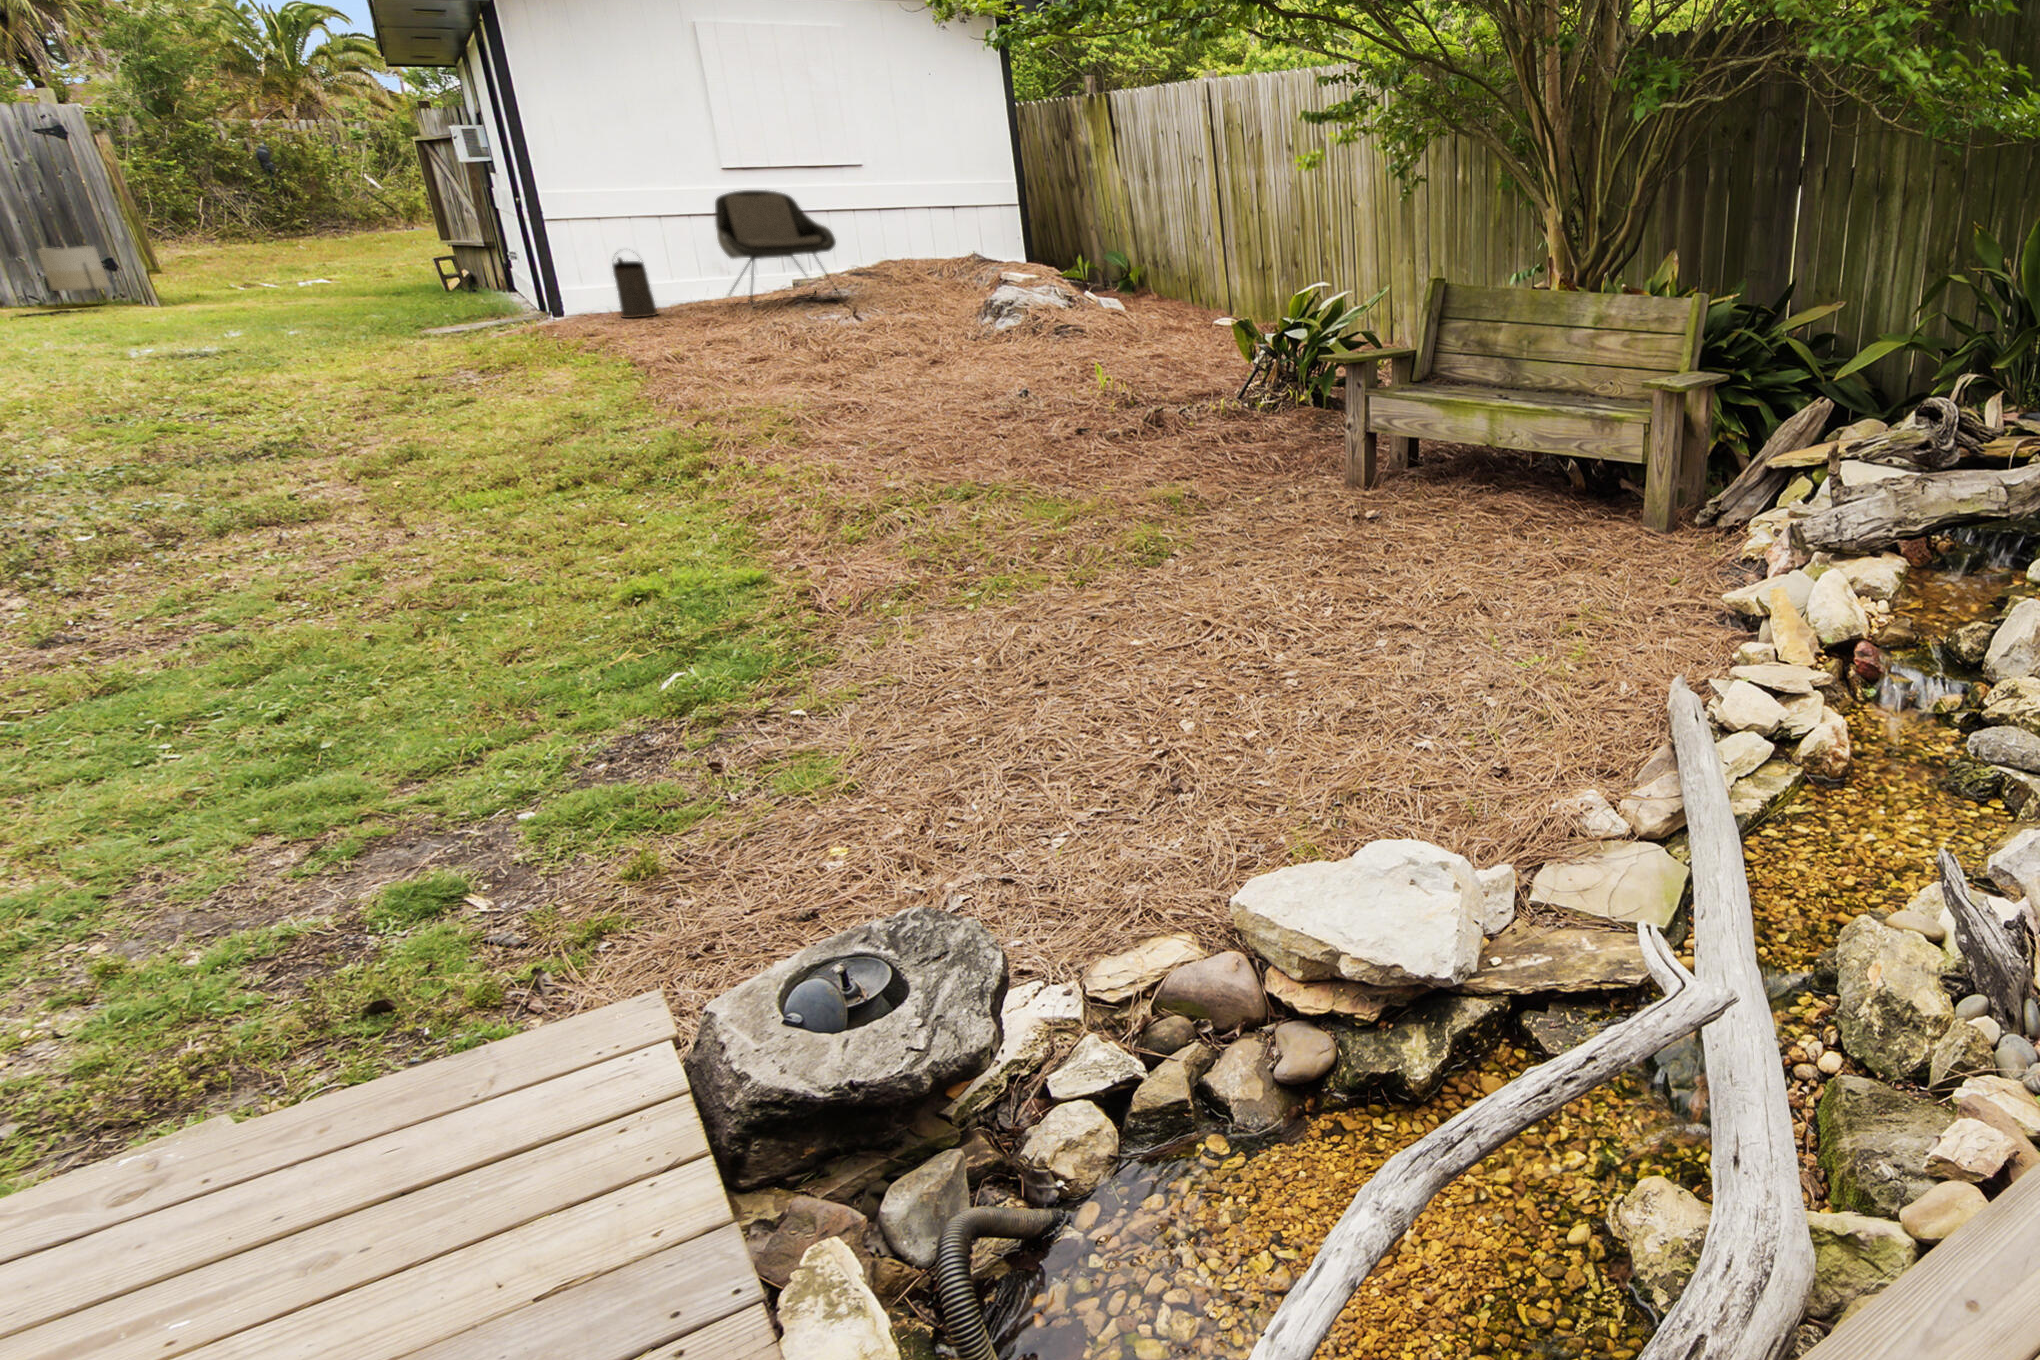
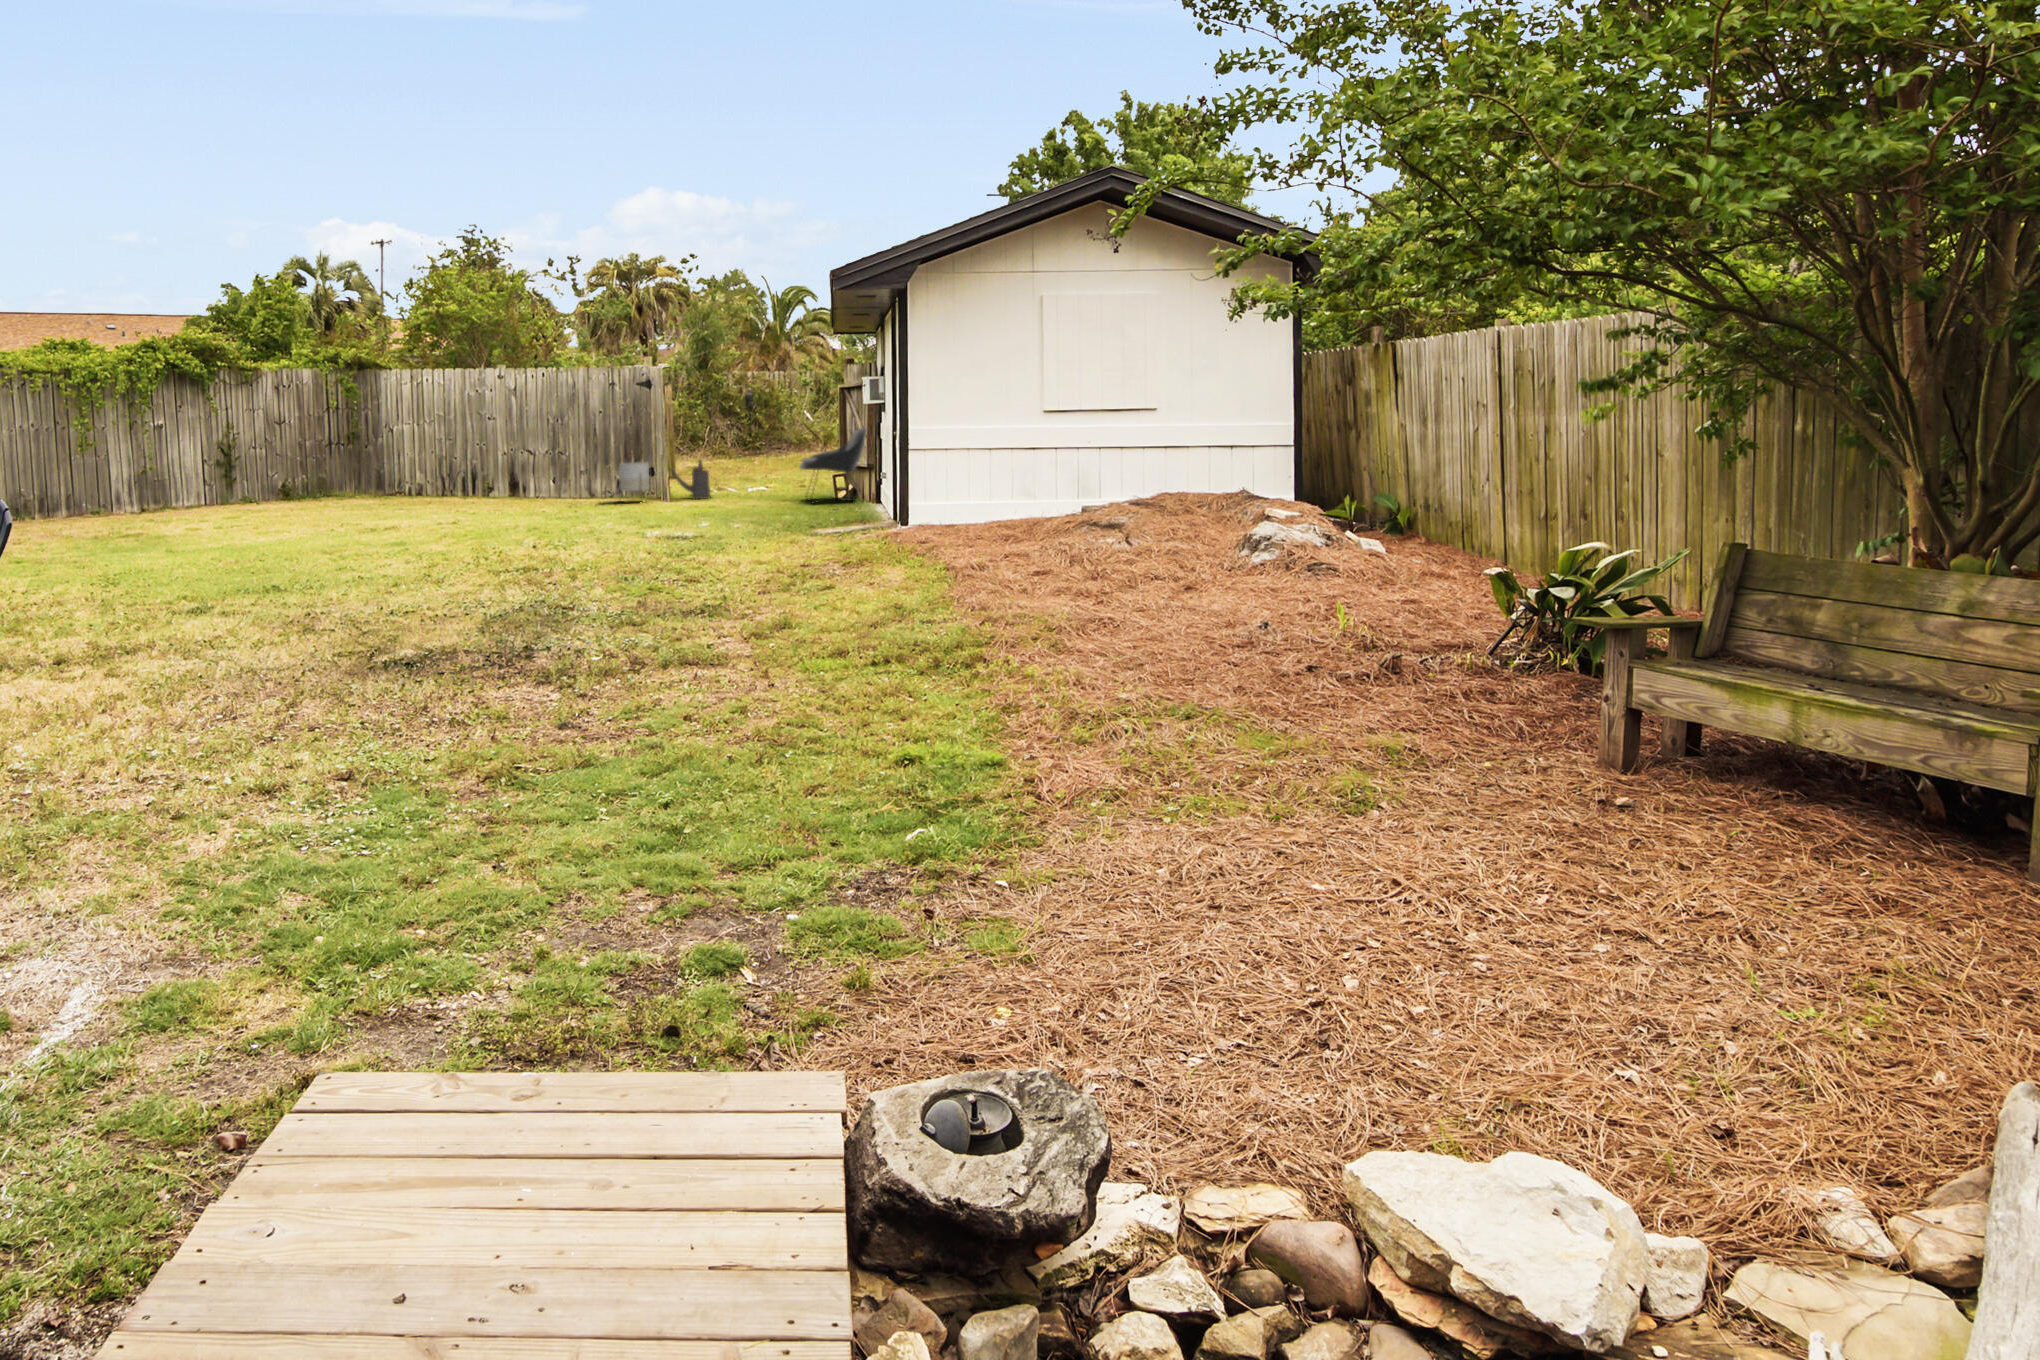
lounge chair: present [715,190,840,307] -> present [800,427,866,503]
watering can: present [613,258,658,318] -> present [669,460,711,499]

